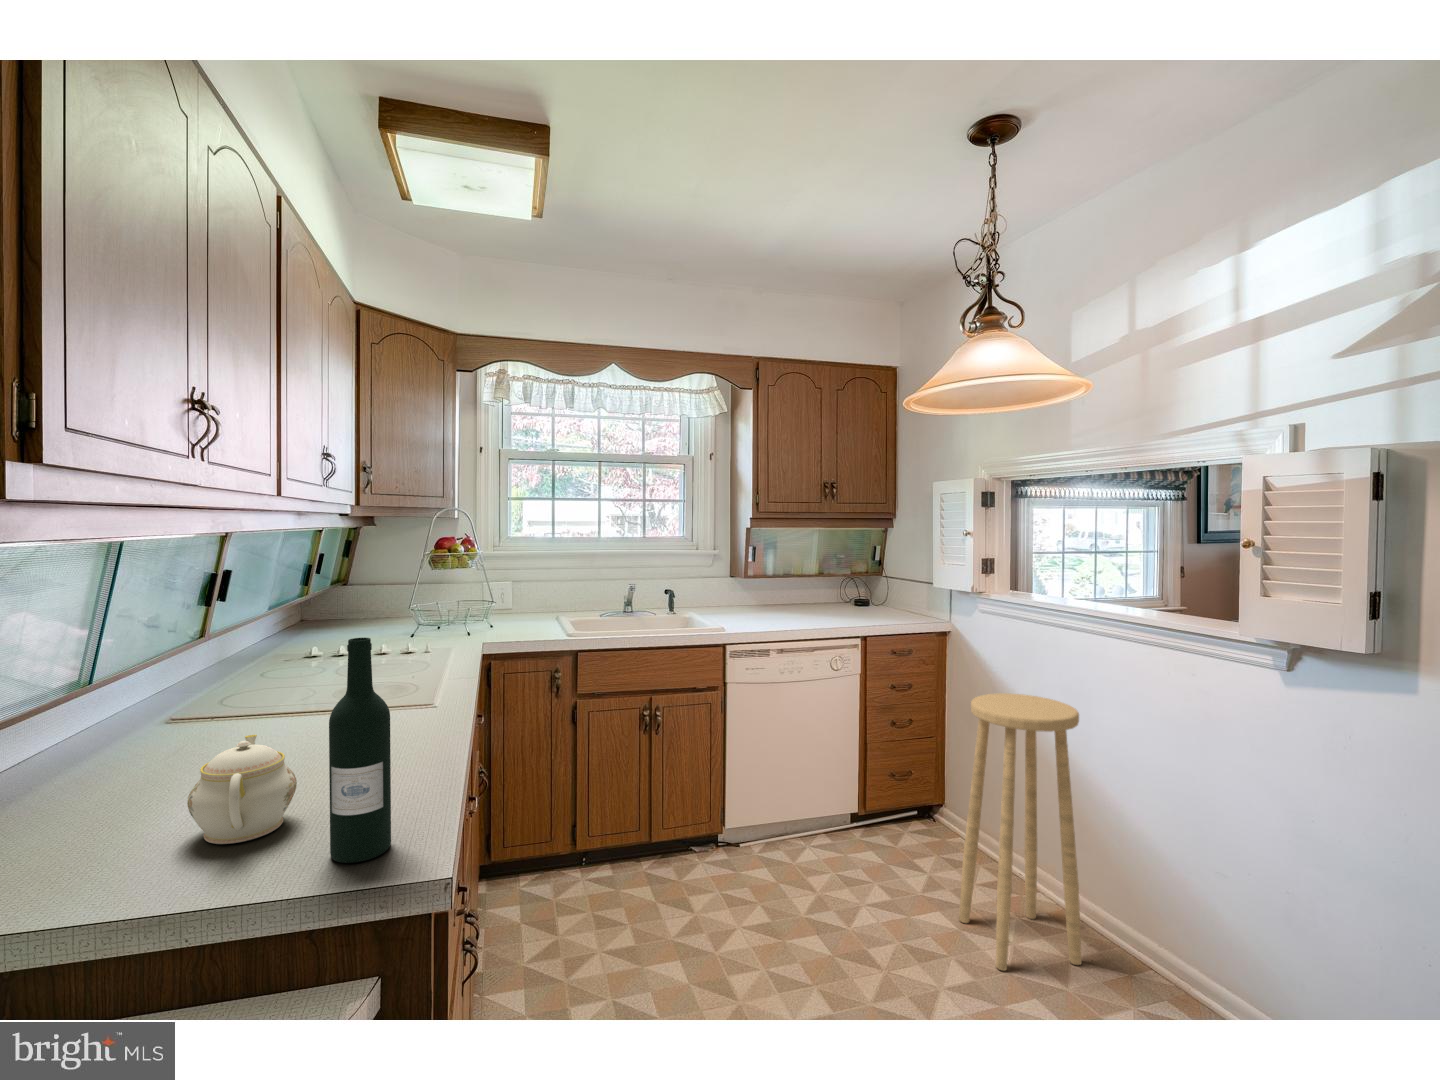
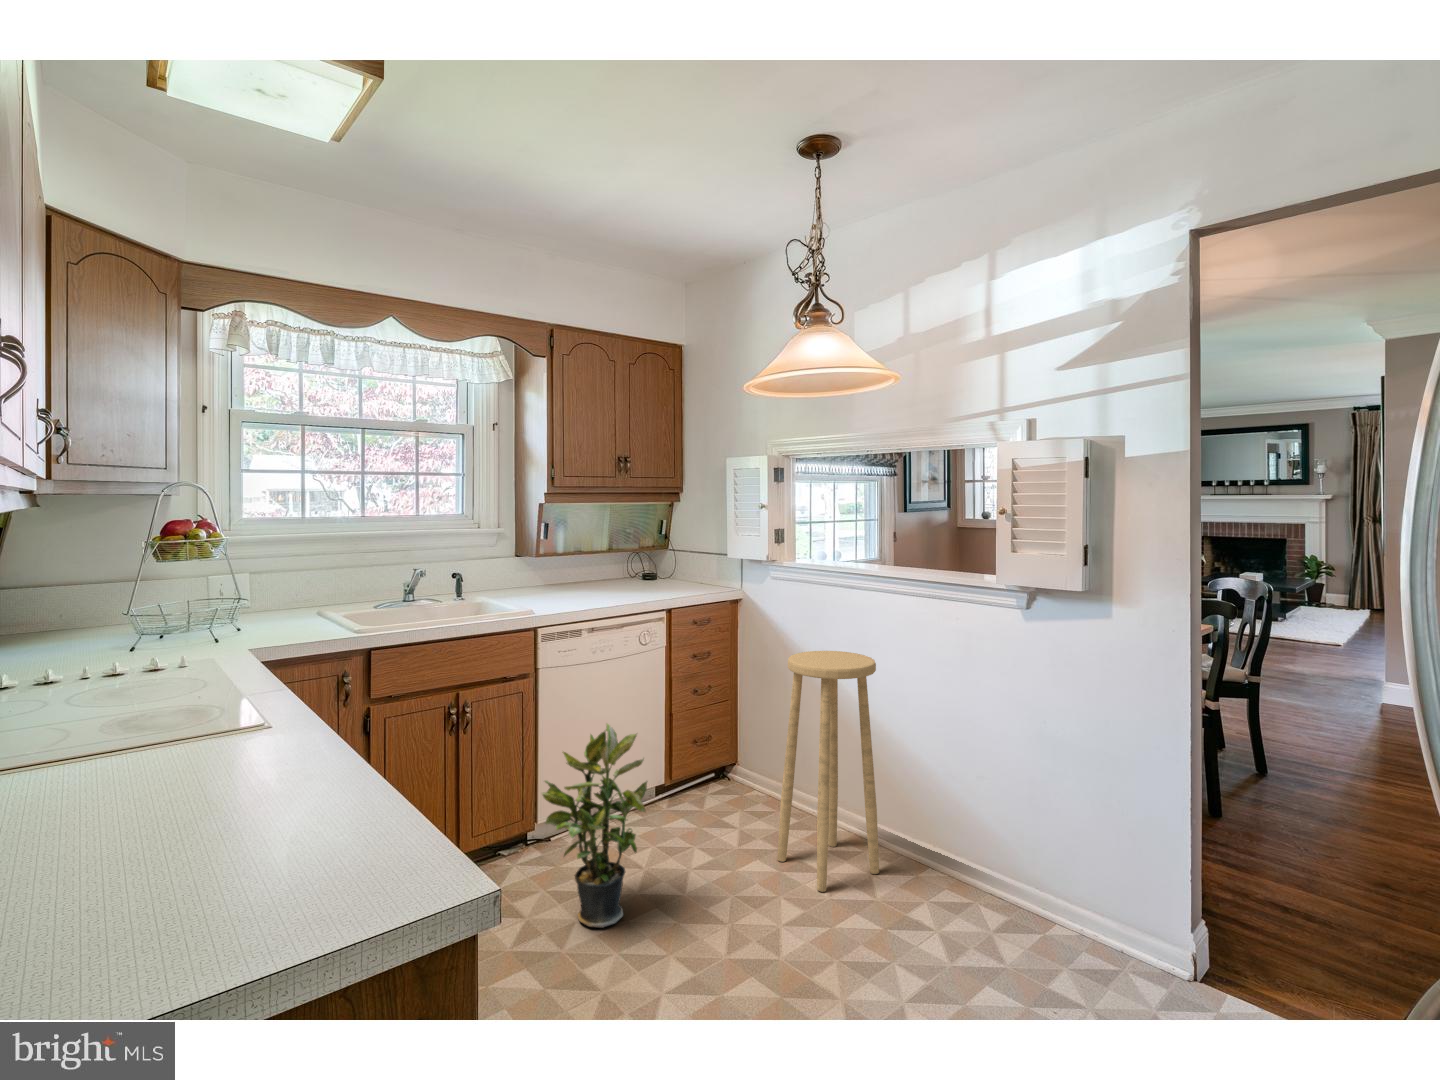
wine bottle: present [329,638,391,863] -> none [306,616,376,866]
teapot: present [187,735,297,844] -> none [86,751,224,881]
potted plant: none [701,745,807,950] -> present [542,724,647,928]

